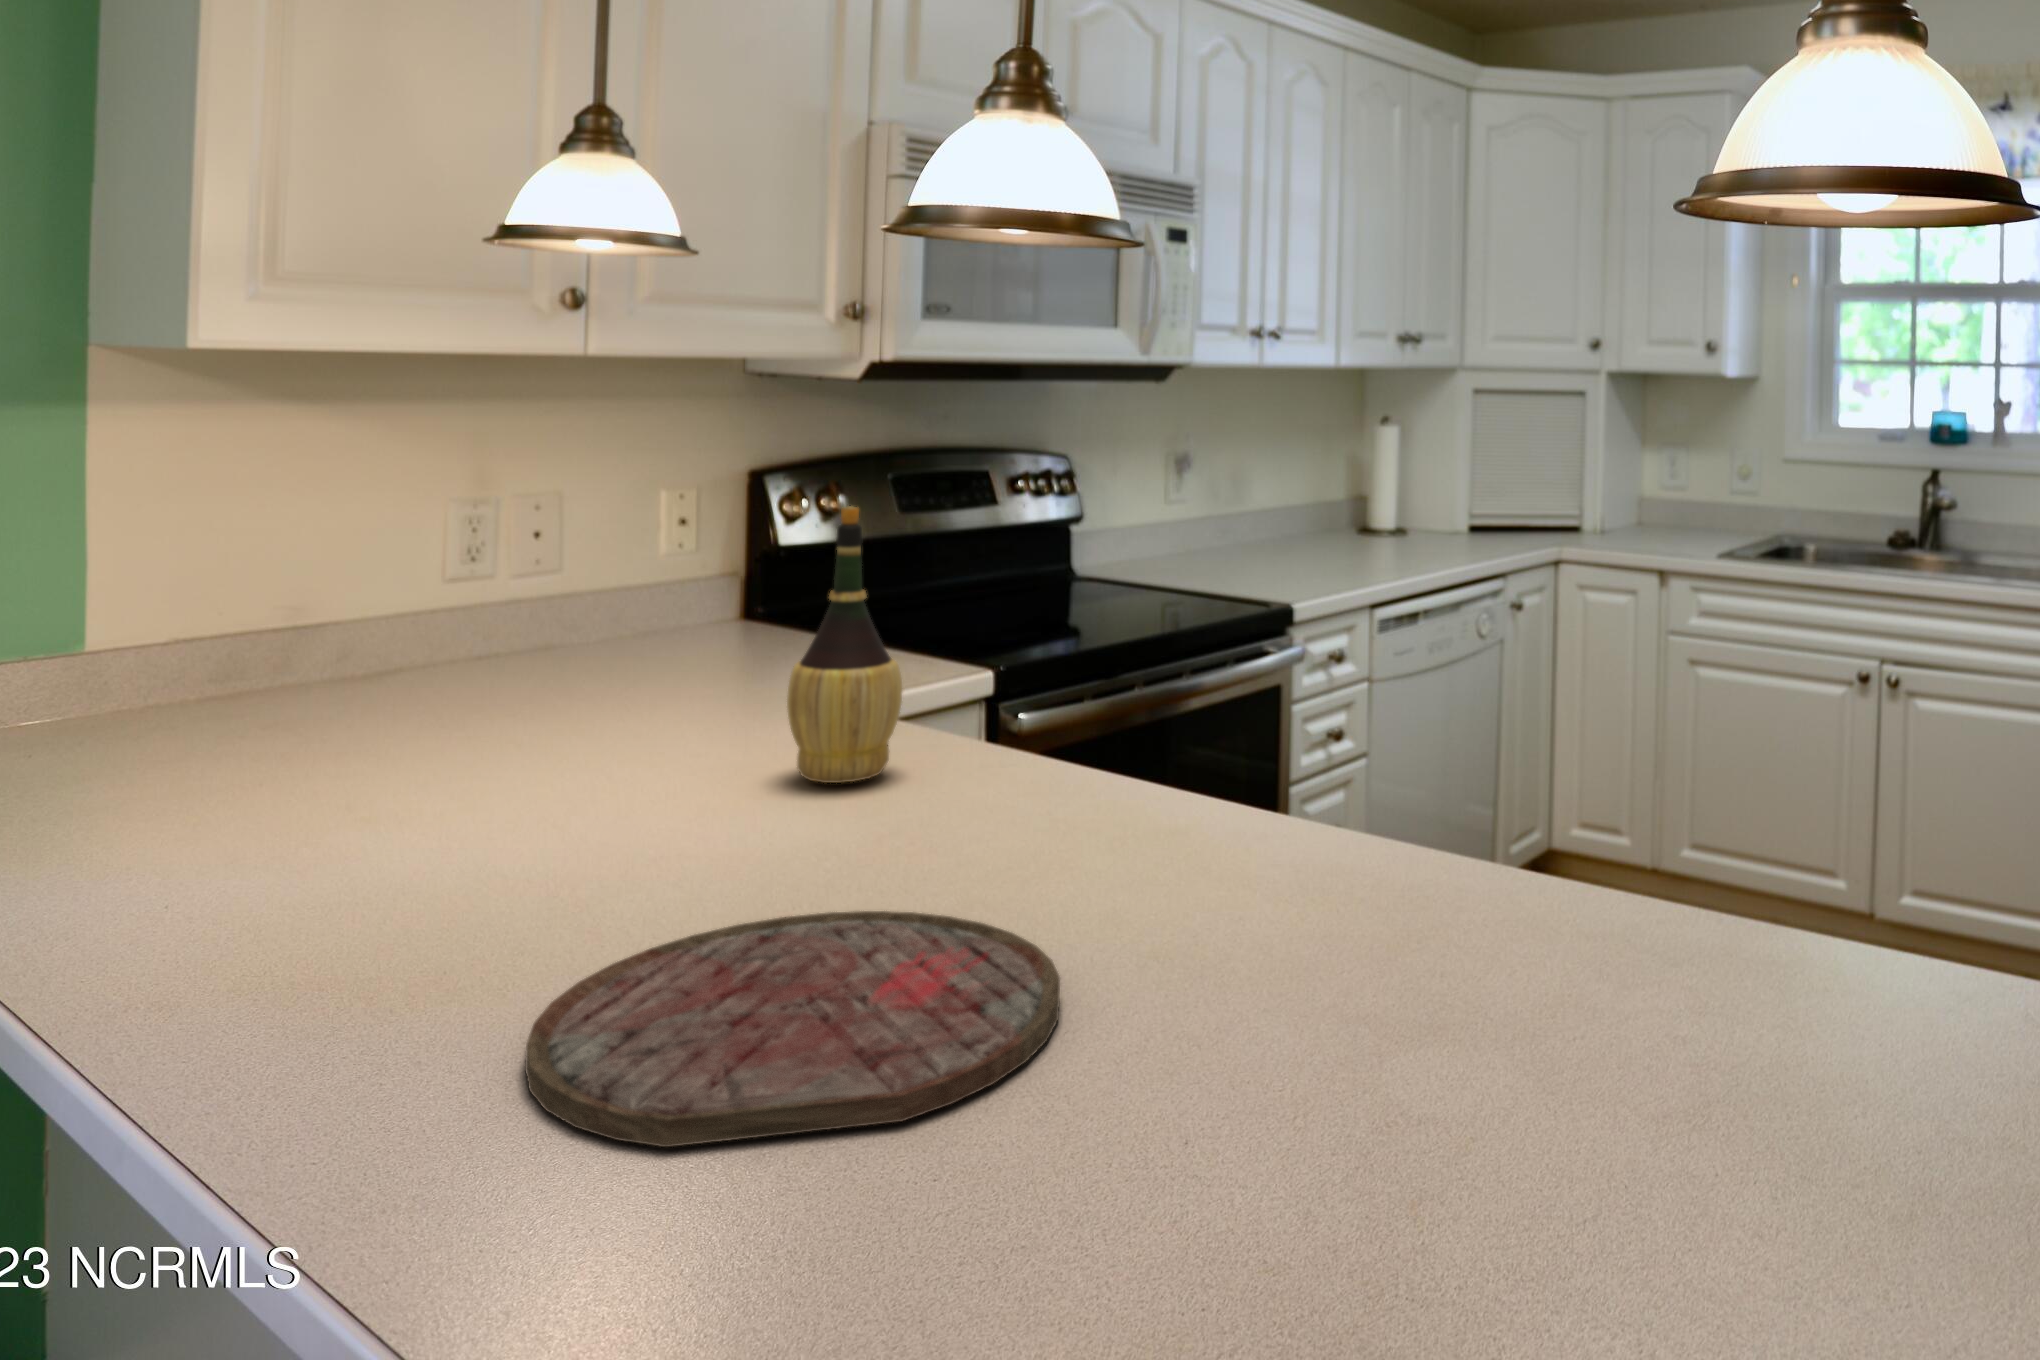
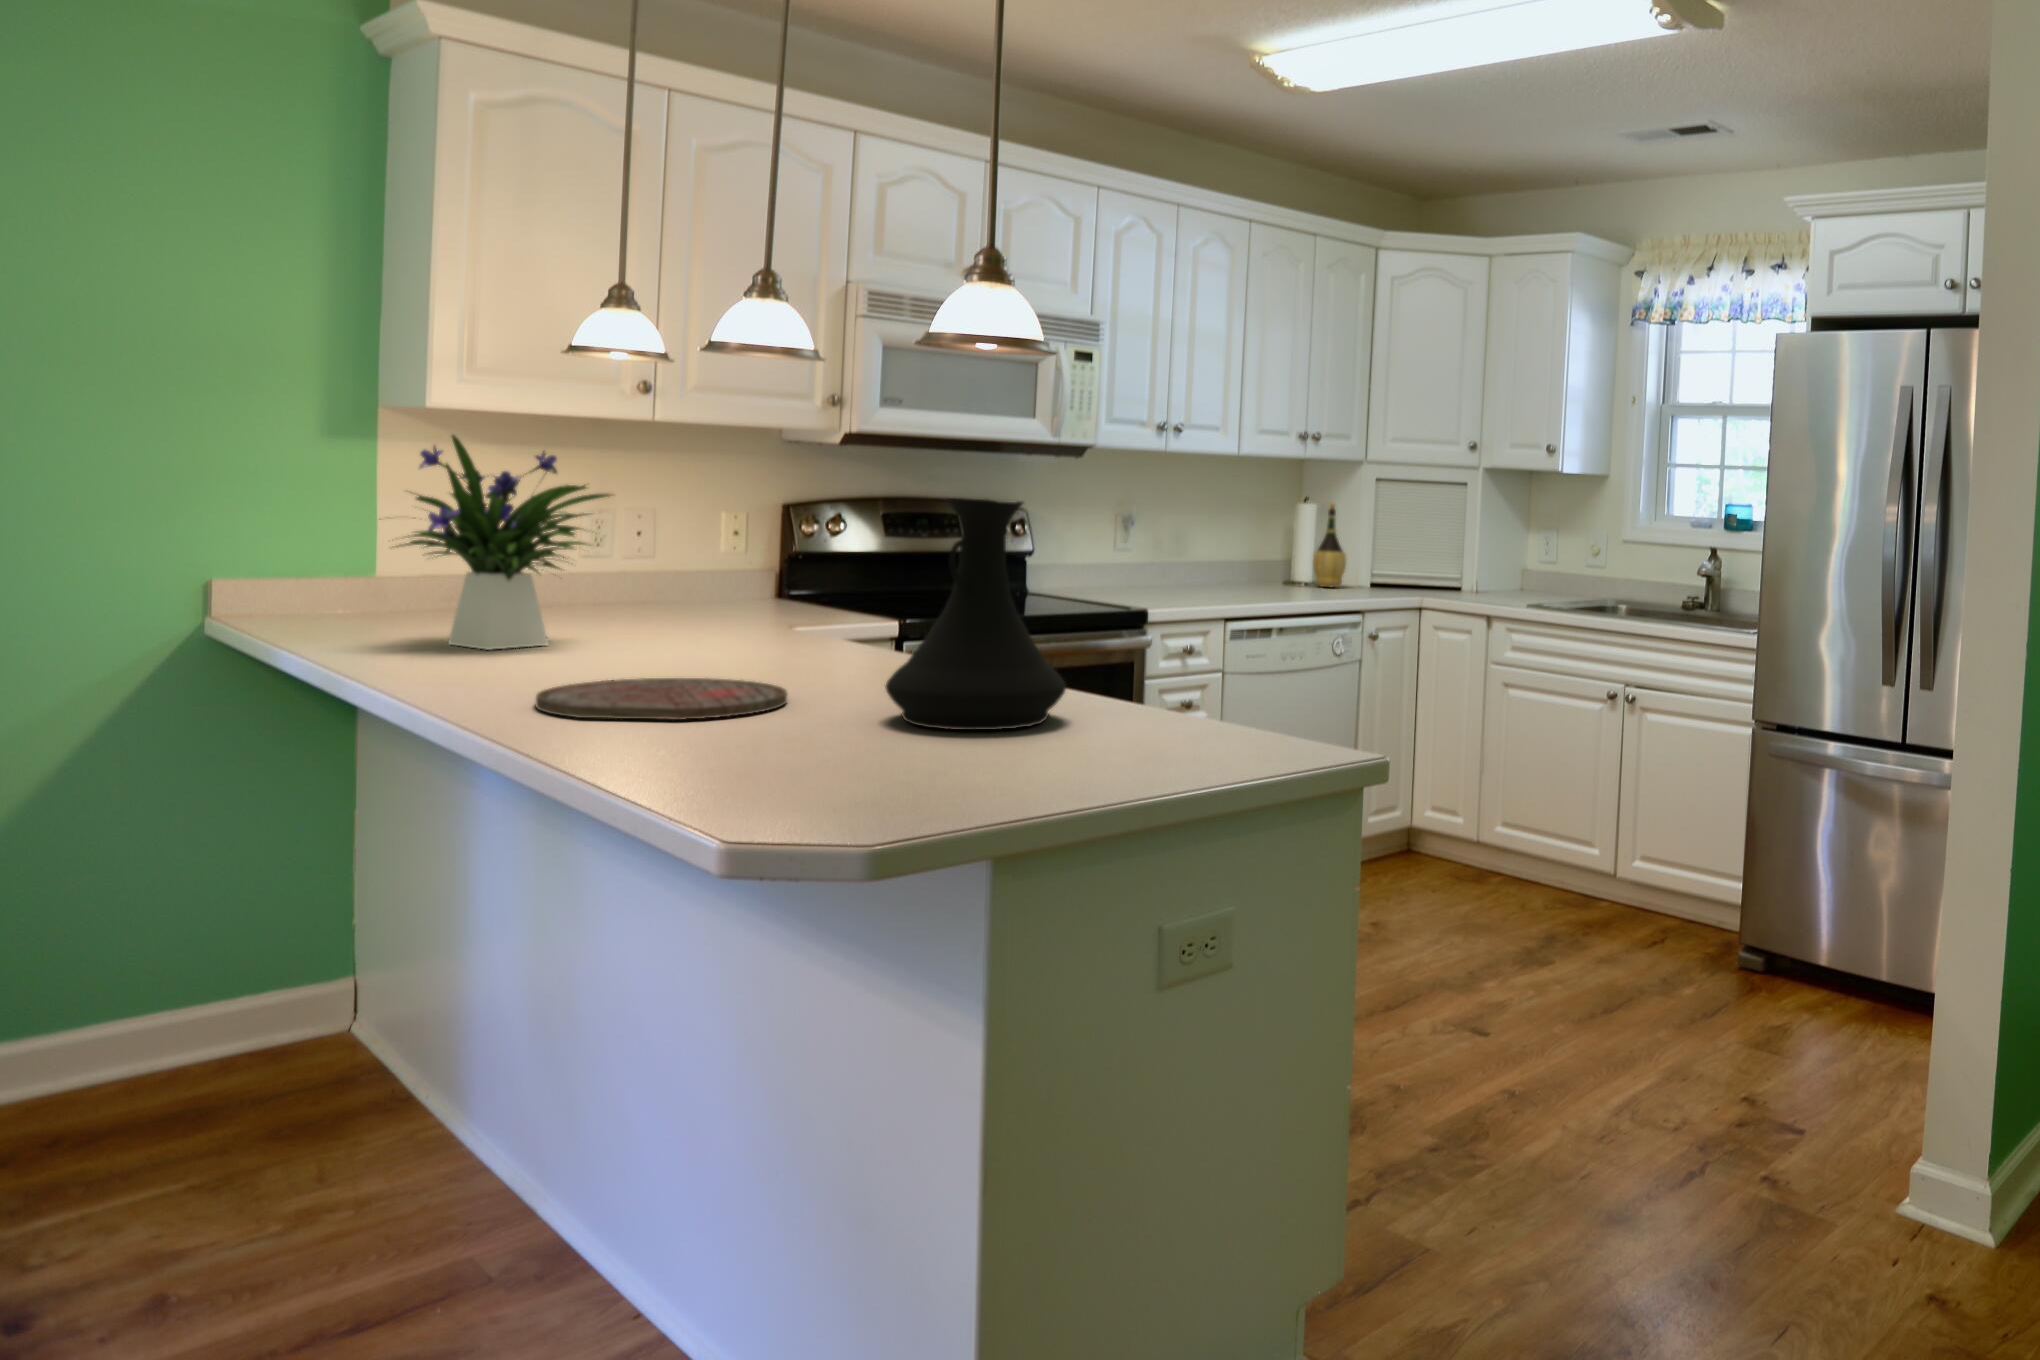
flower arrangement: none [124,410,590,821] -> present [399,435,610,650]
wine bottle: present [787,506,902,783] -> present [1313,504,1346,587]
vase: none [1310,535,1685,1087] -> present [885,498,1066,730]

